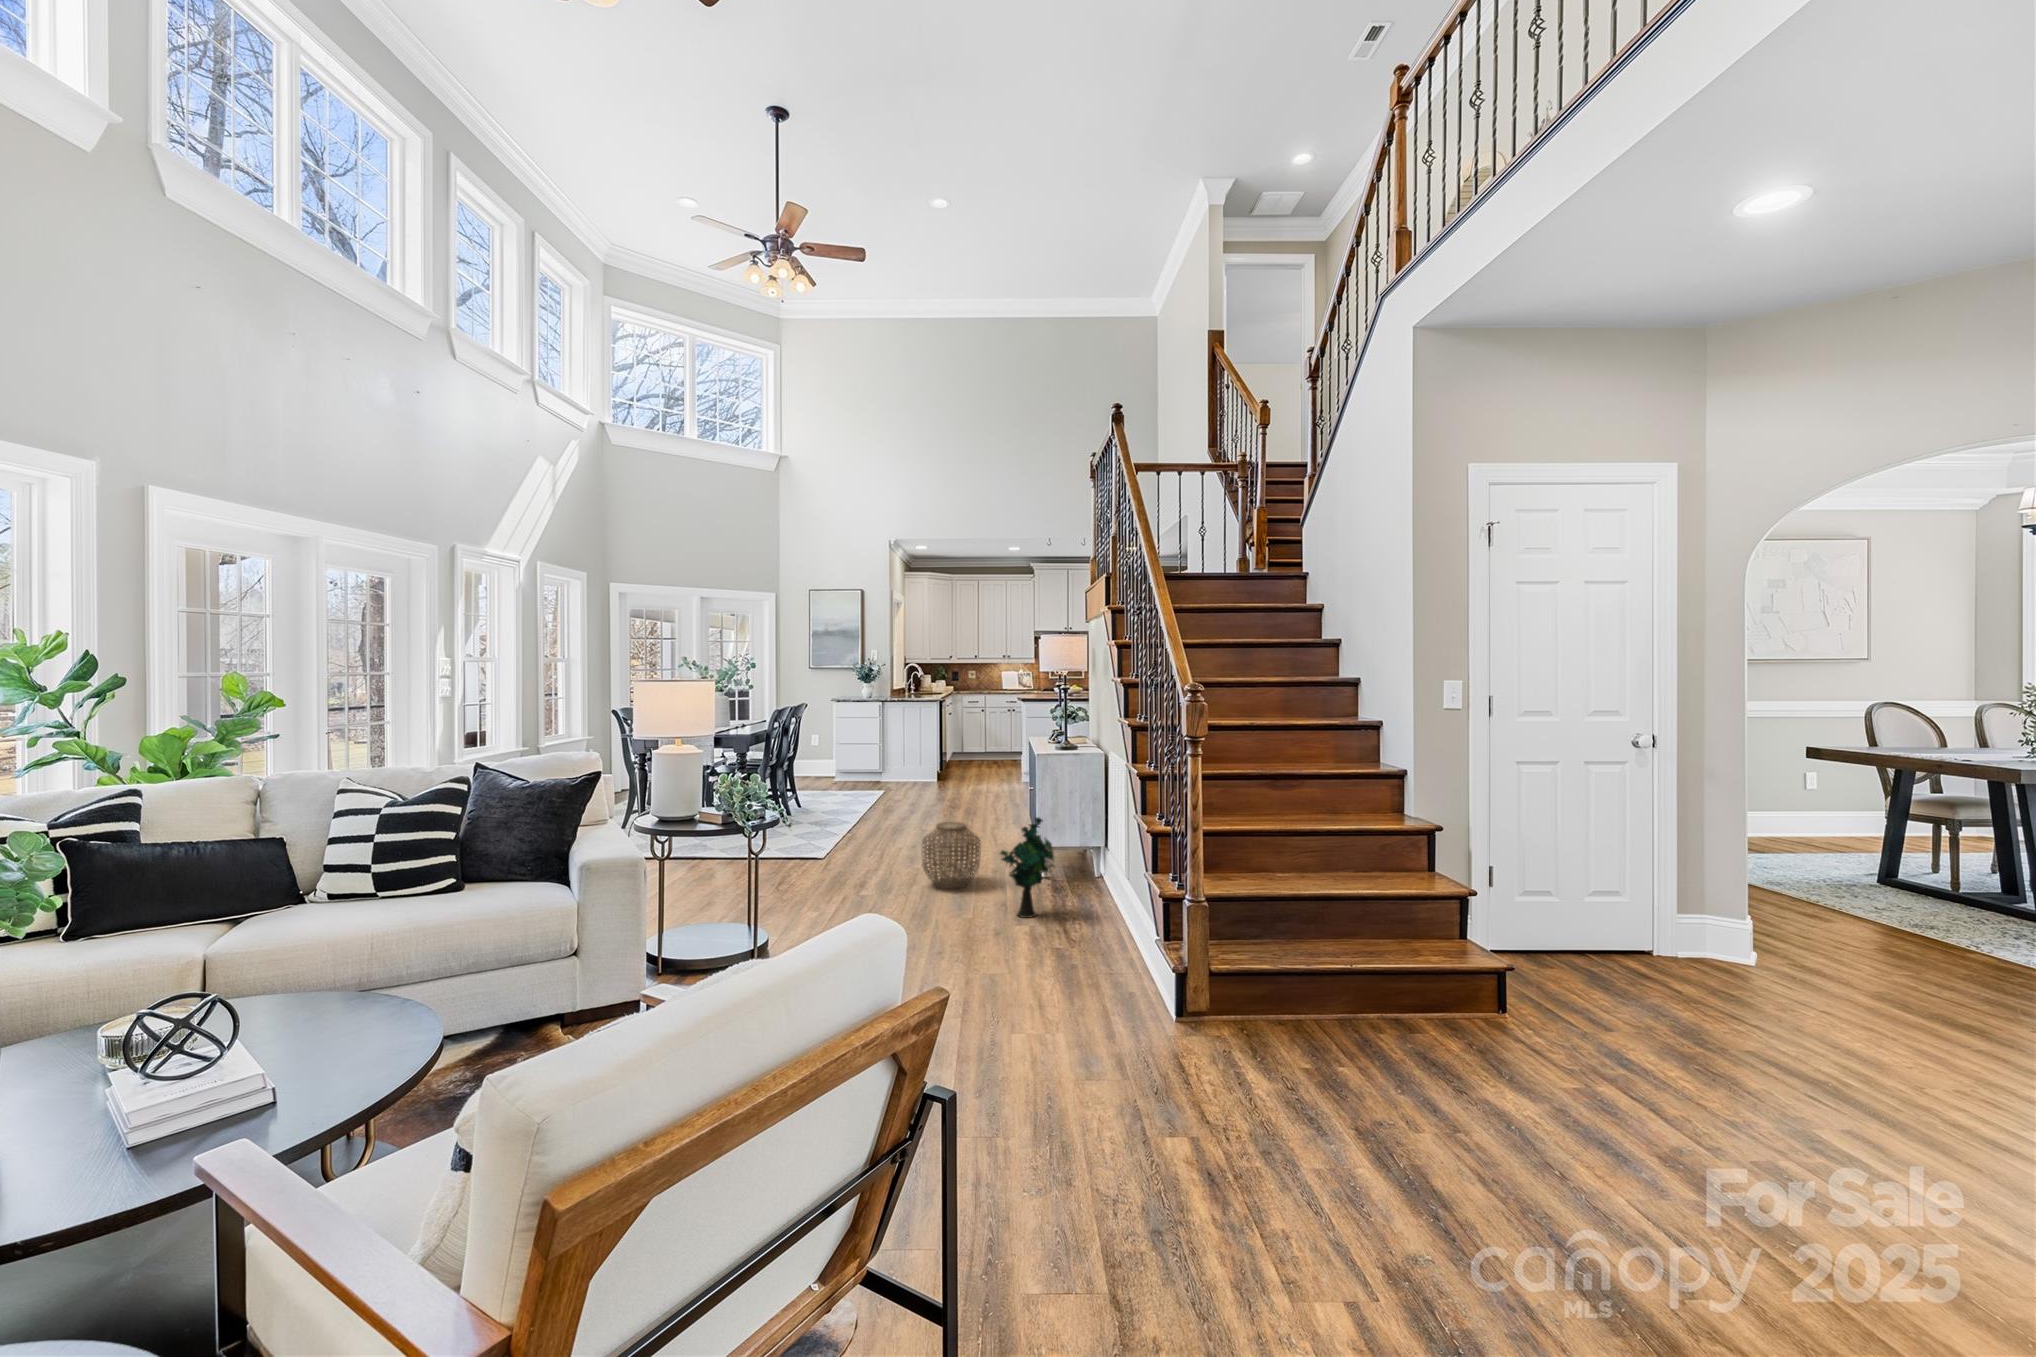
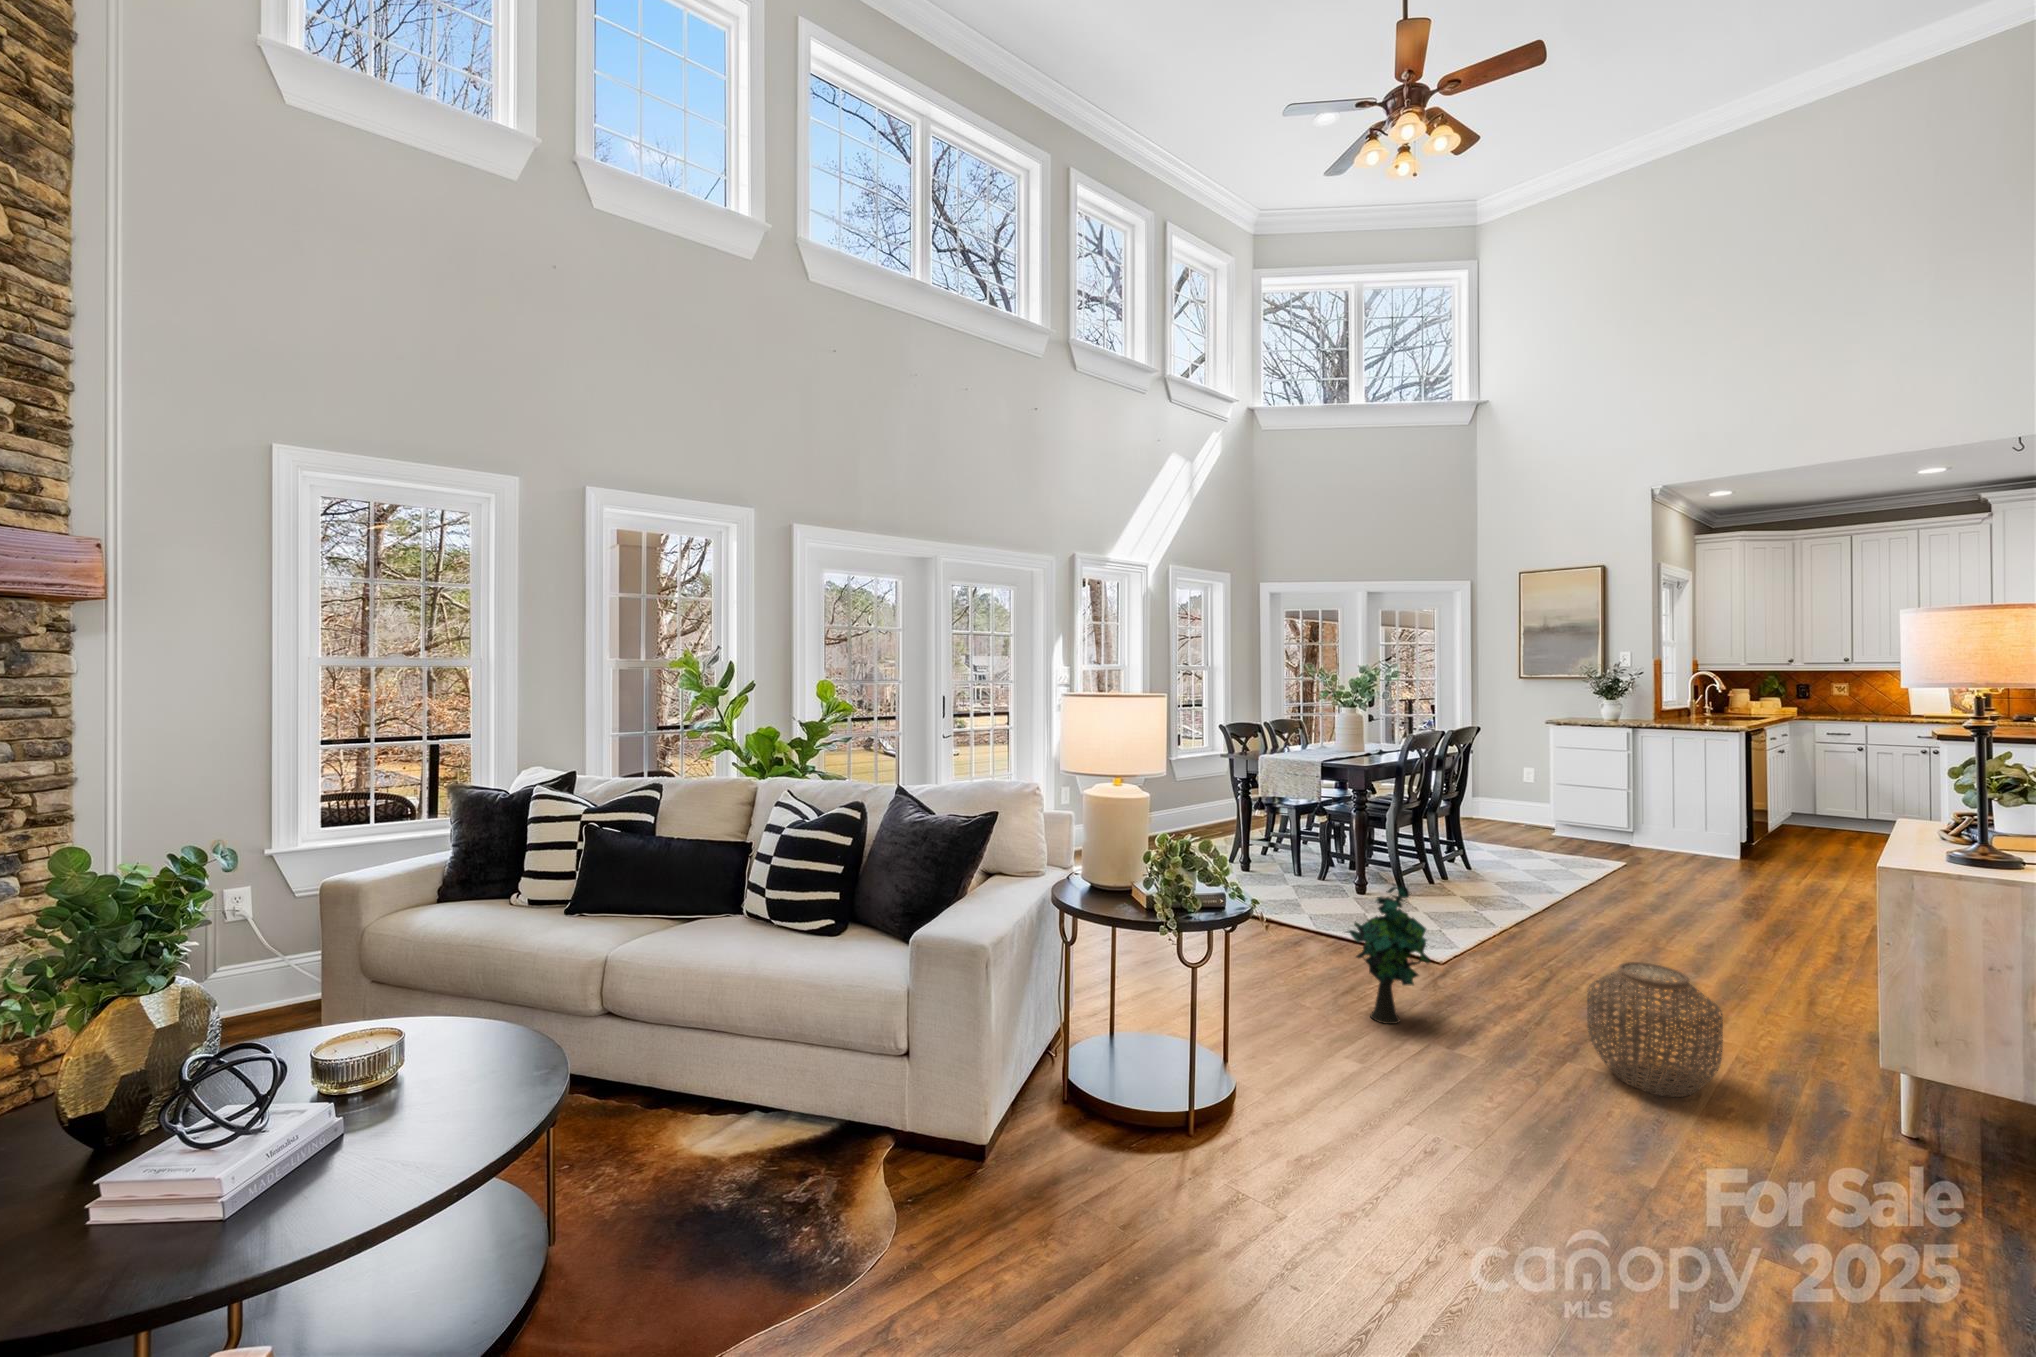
decorative plant: present [1001,817,1054,918] -> present [1346,887,1430,1024]

